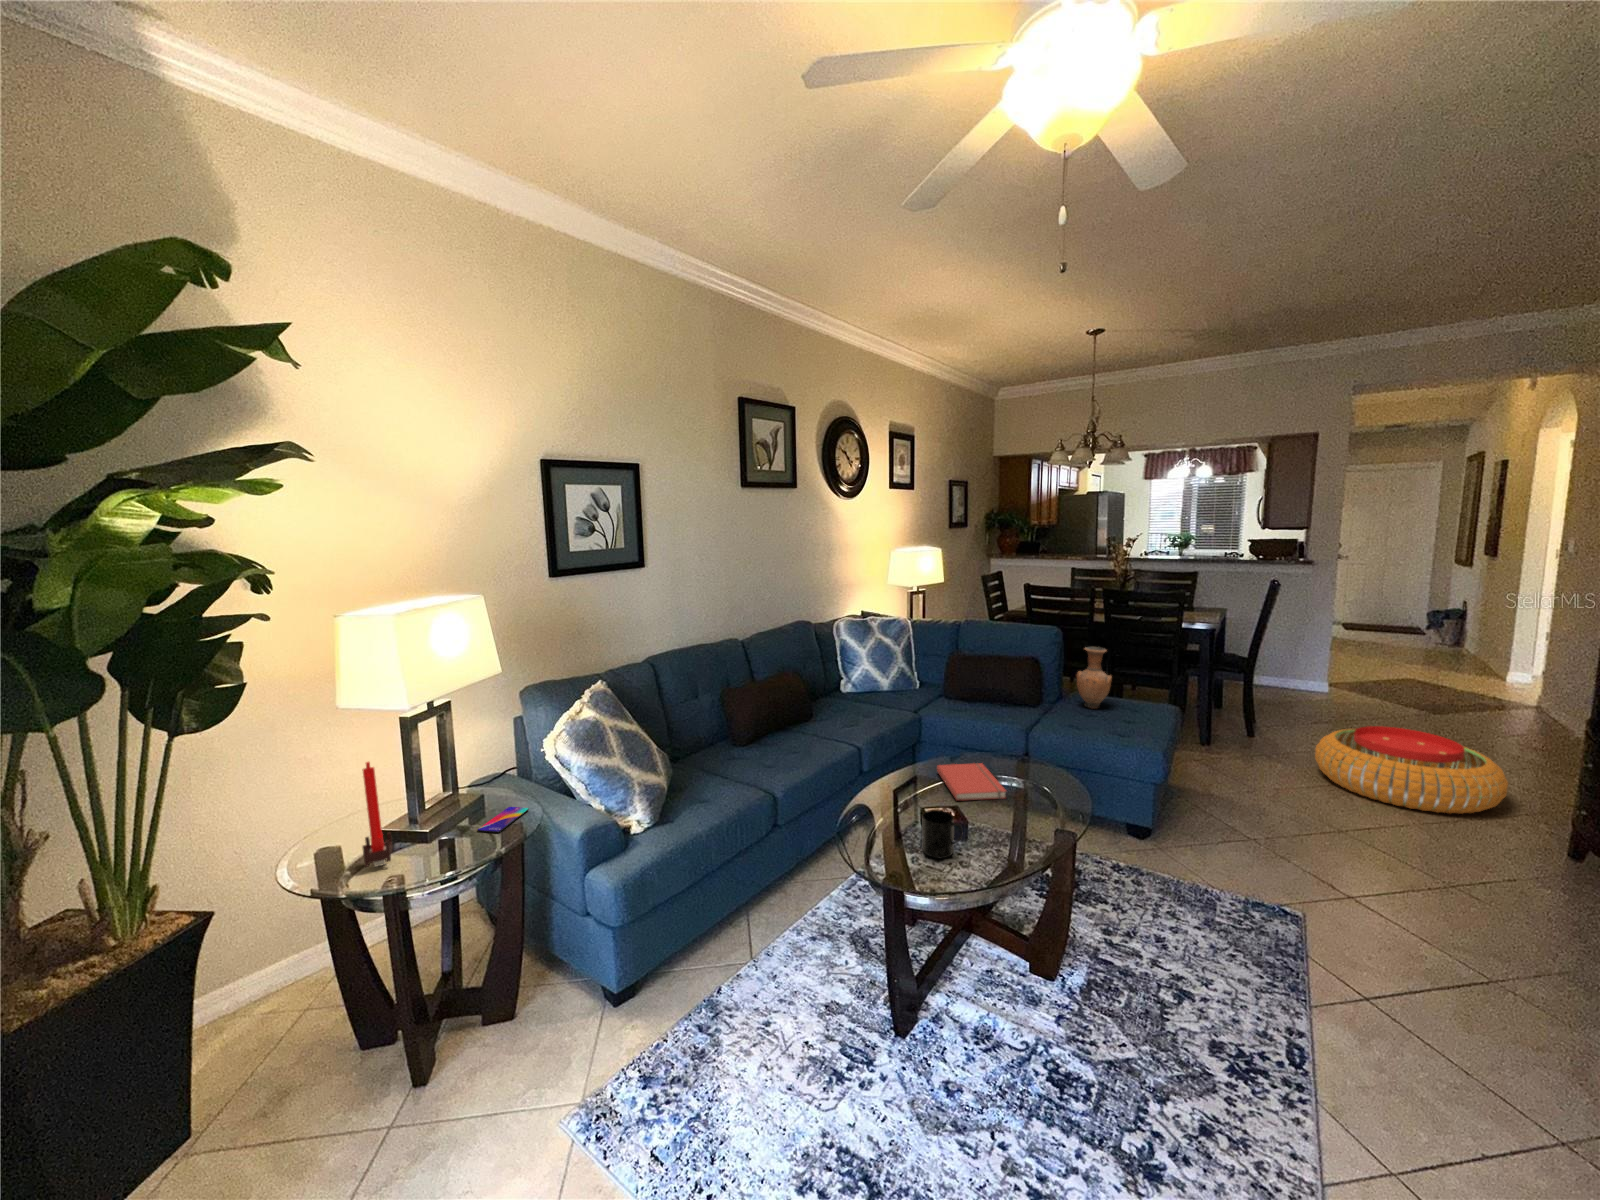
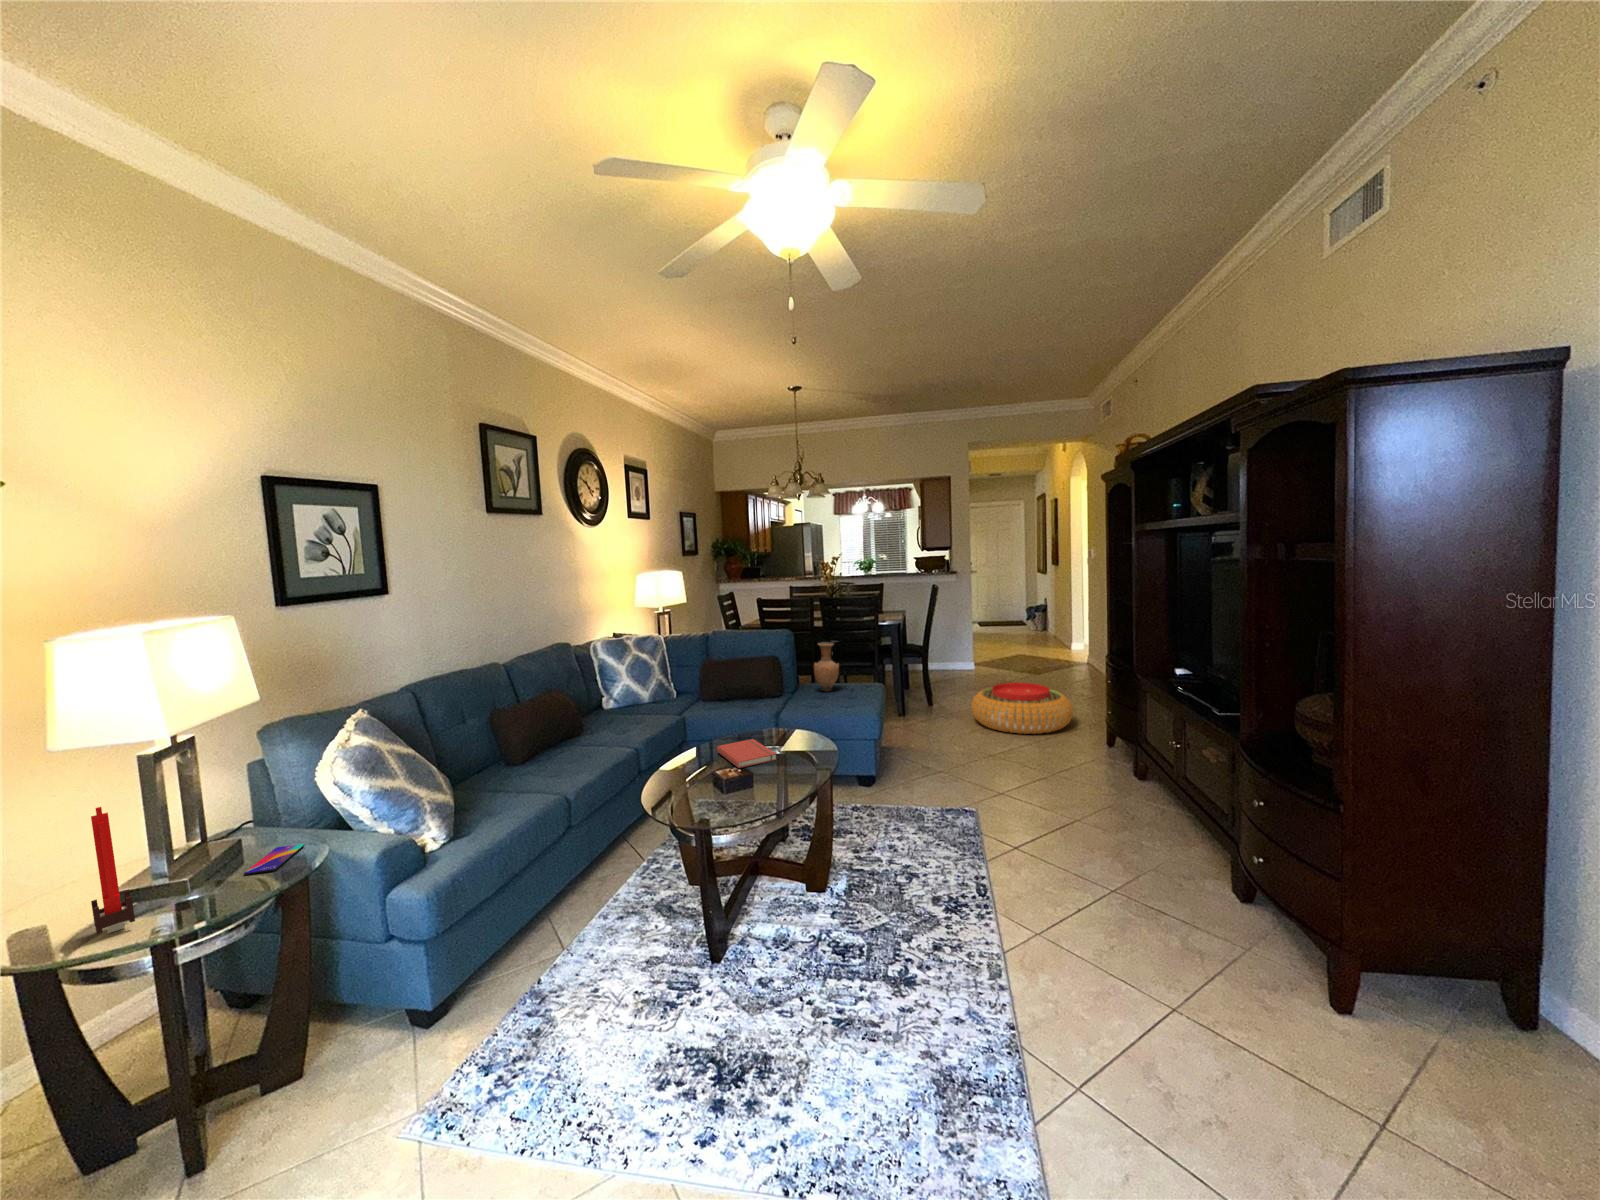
mug: present [922,810,962,858] -> none [718,770,751,808]

